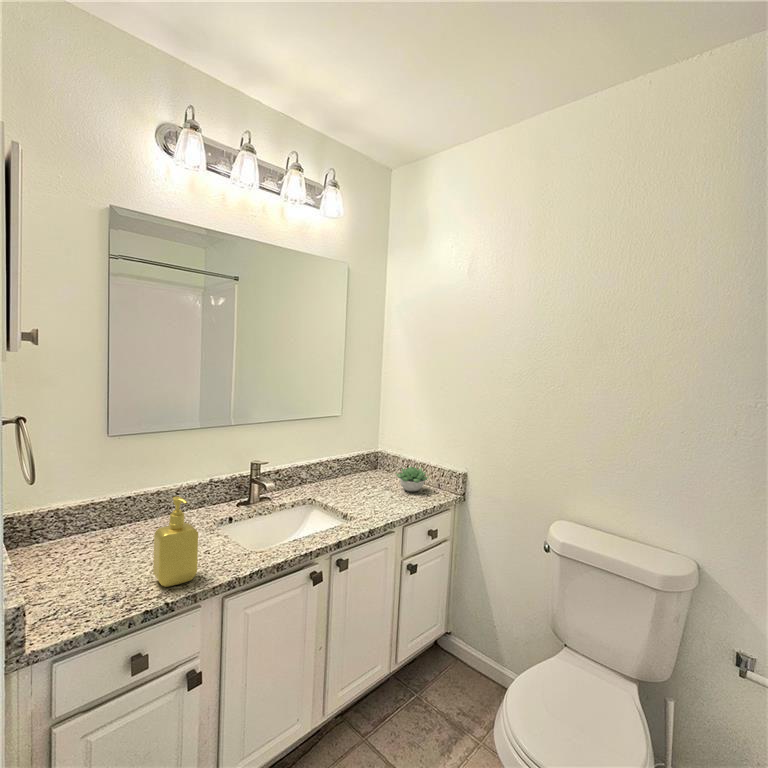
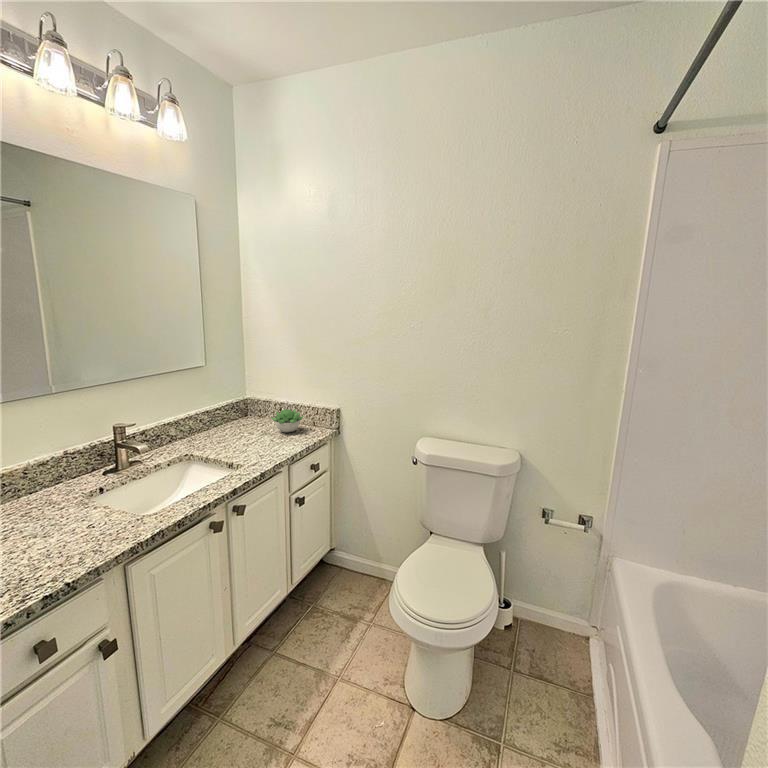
soap dispenser: present [153,496,198,587] -> none [30,470,91,570]

